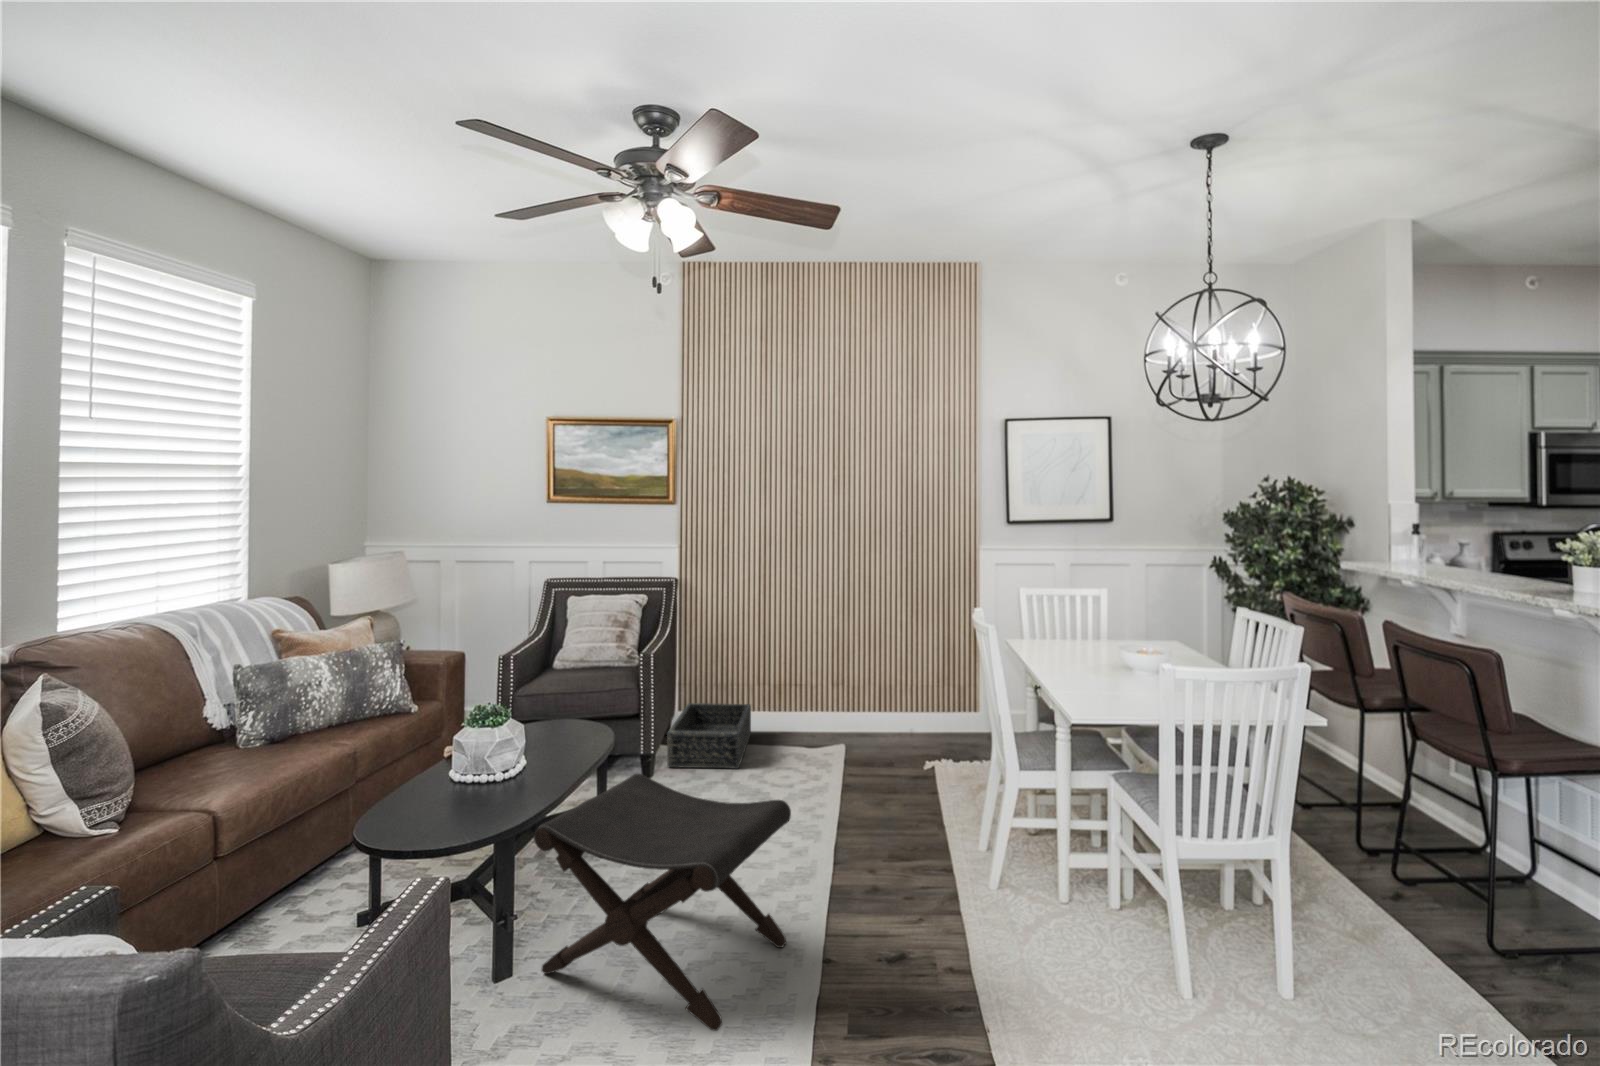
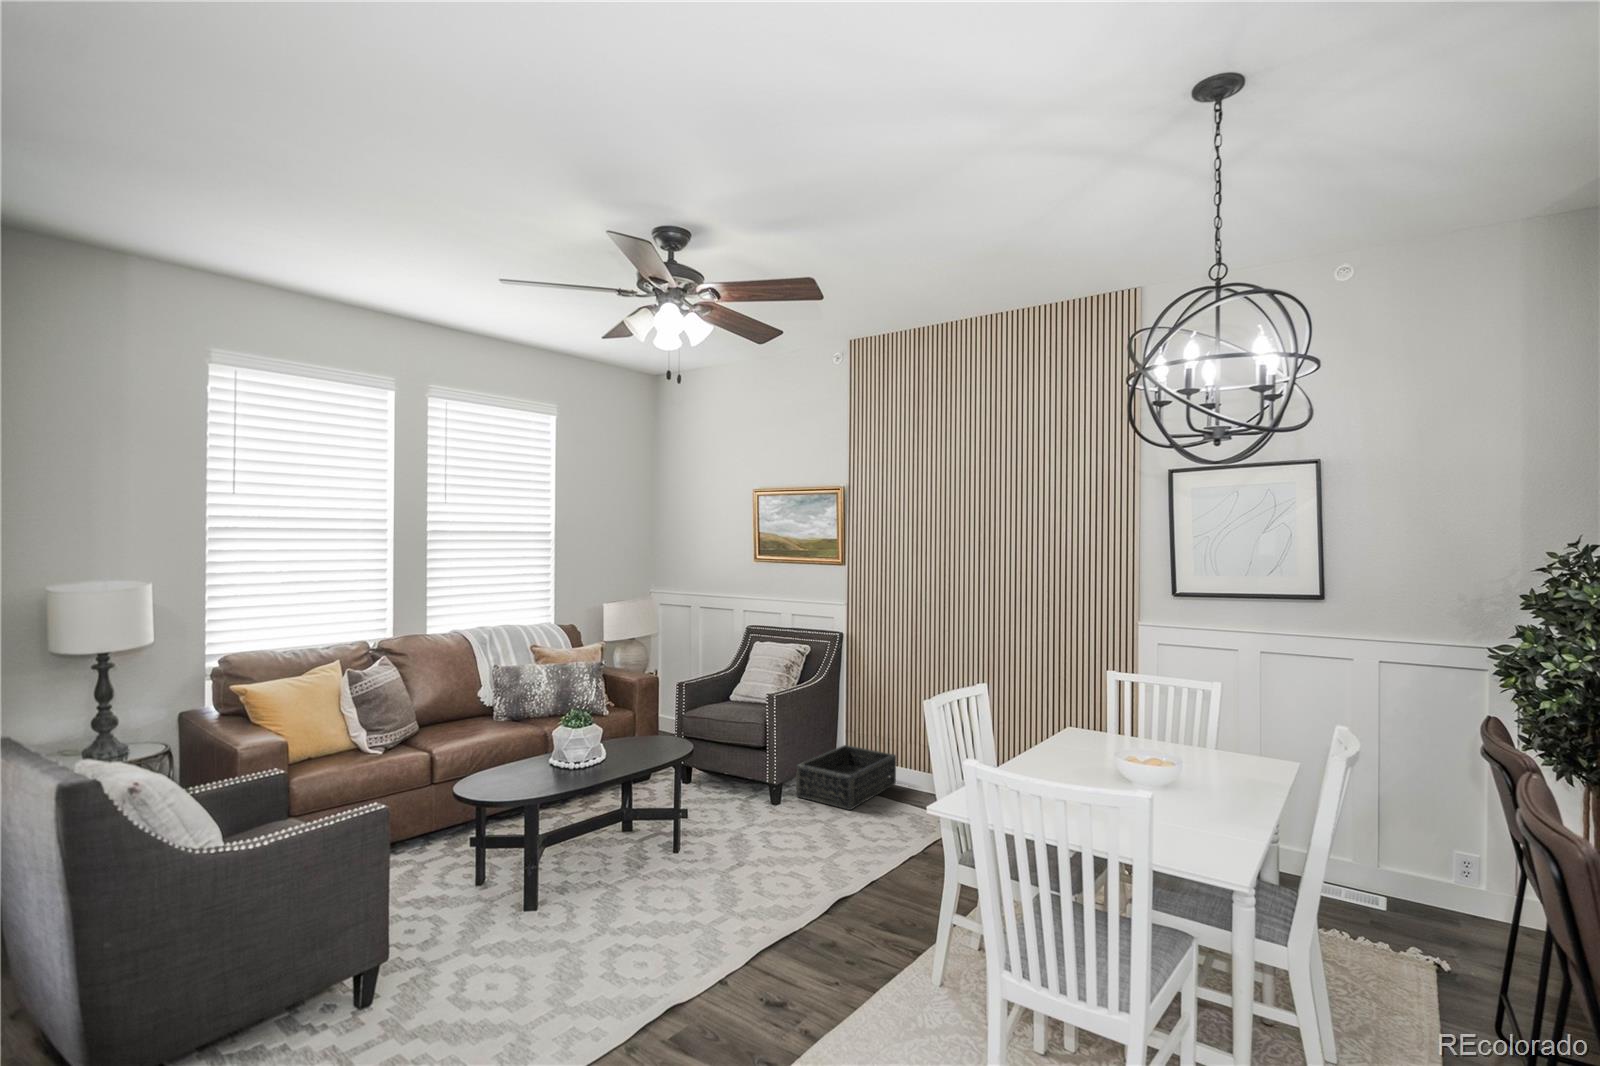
footstool: present [534,774,791,1031] -> none [552,783,729,991]

